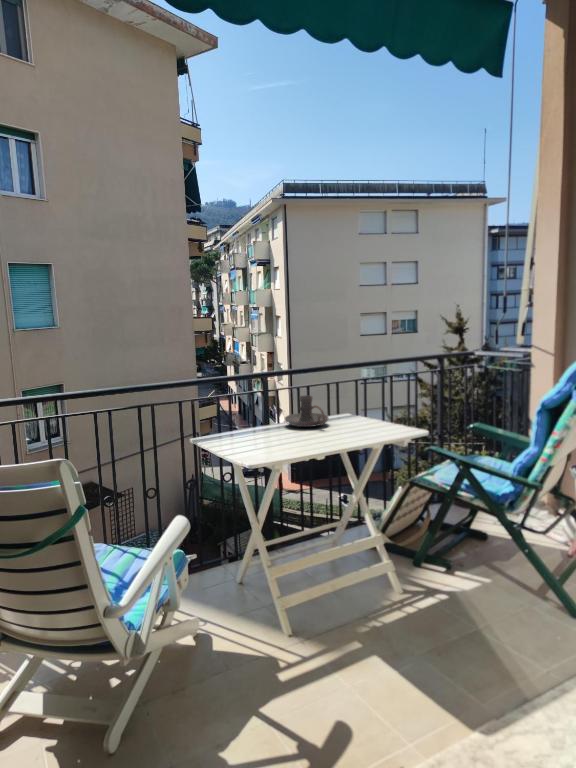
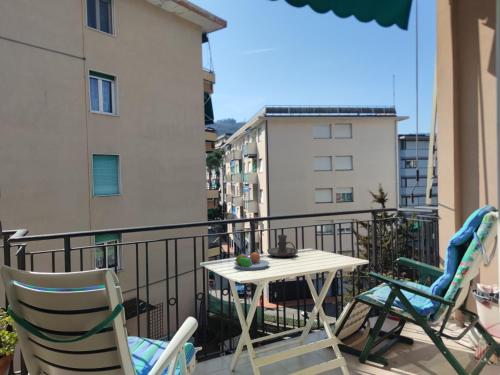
fruit bowl: none [237,422,288,448] -> present [234,252,269,270]

